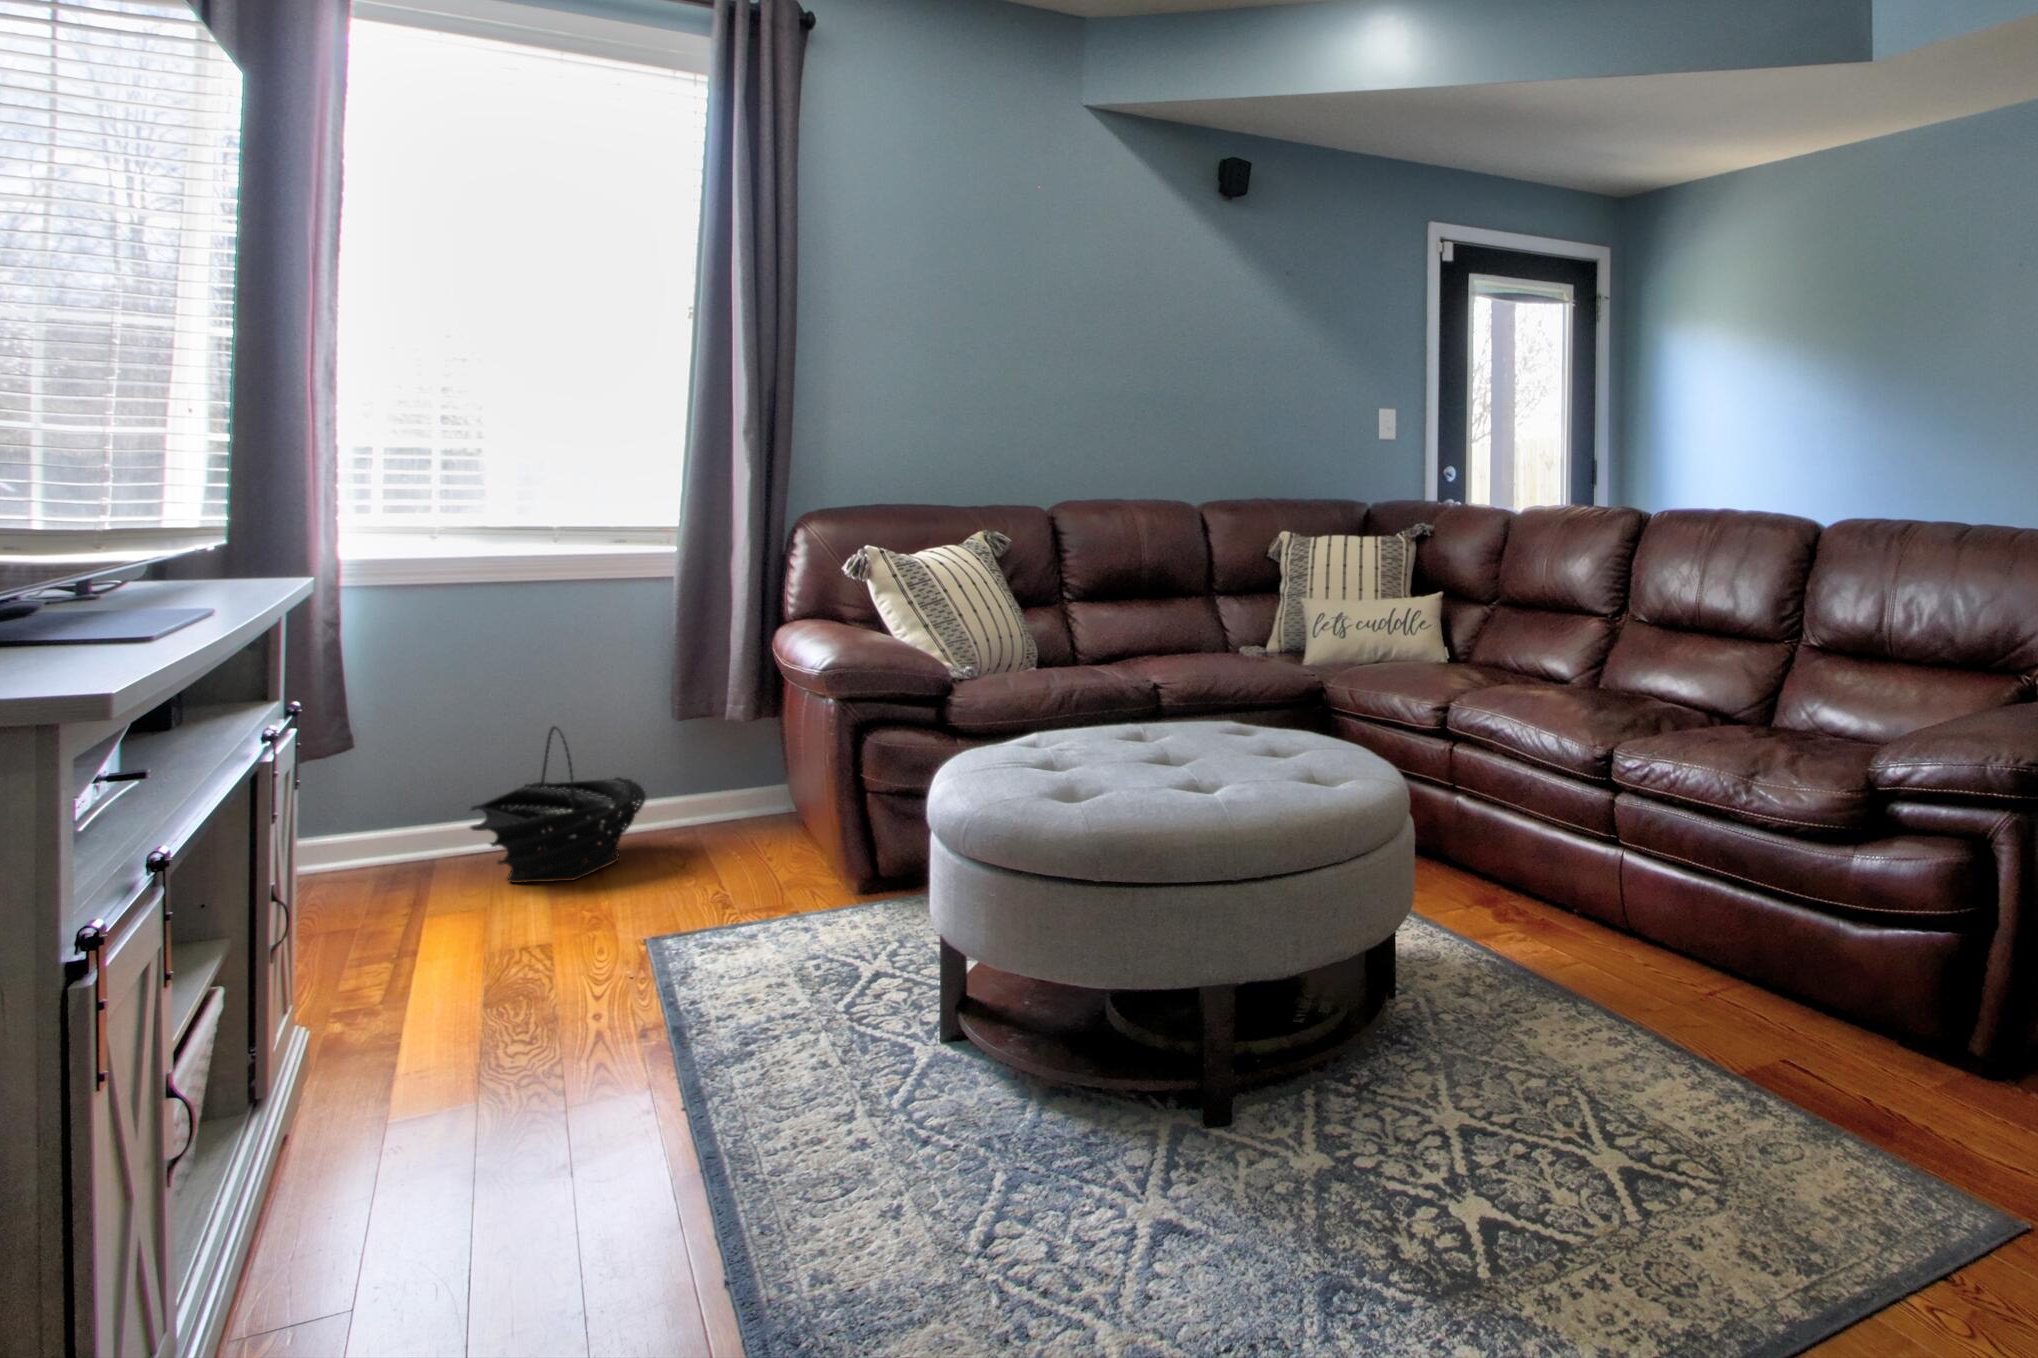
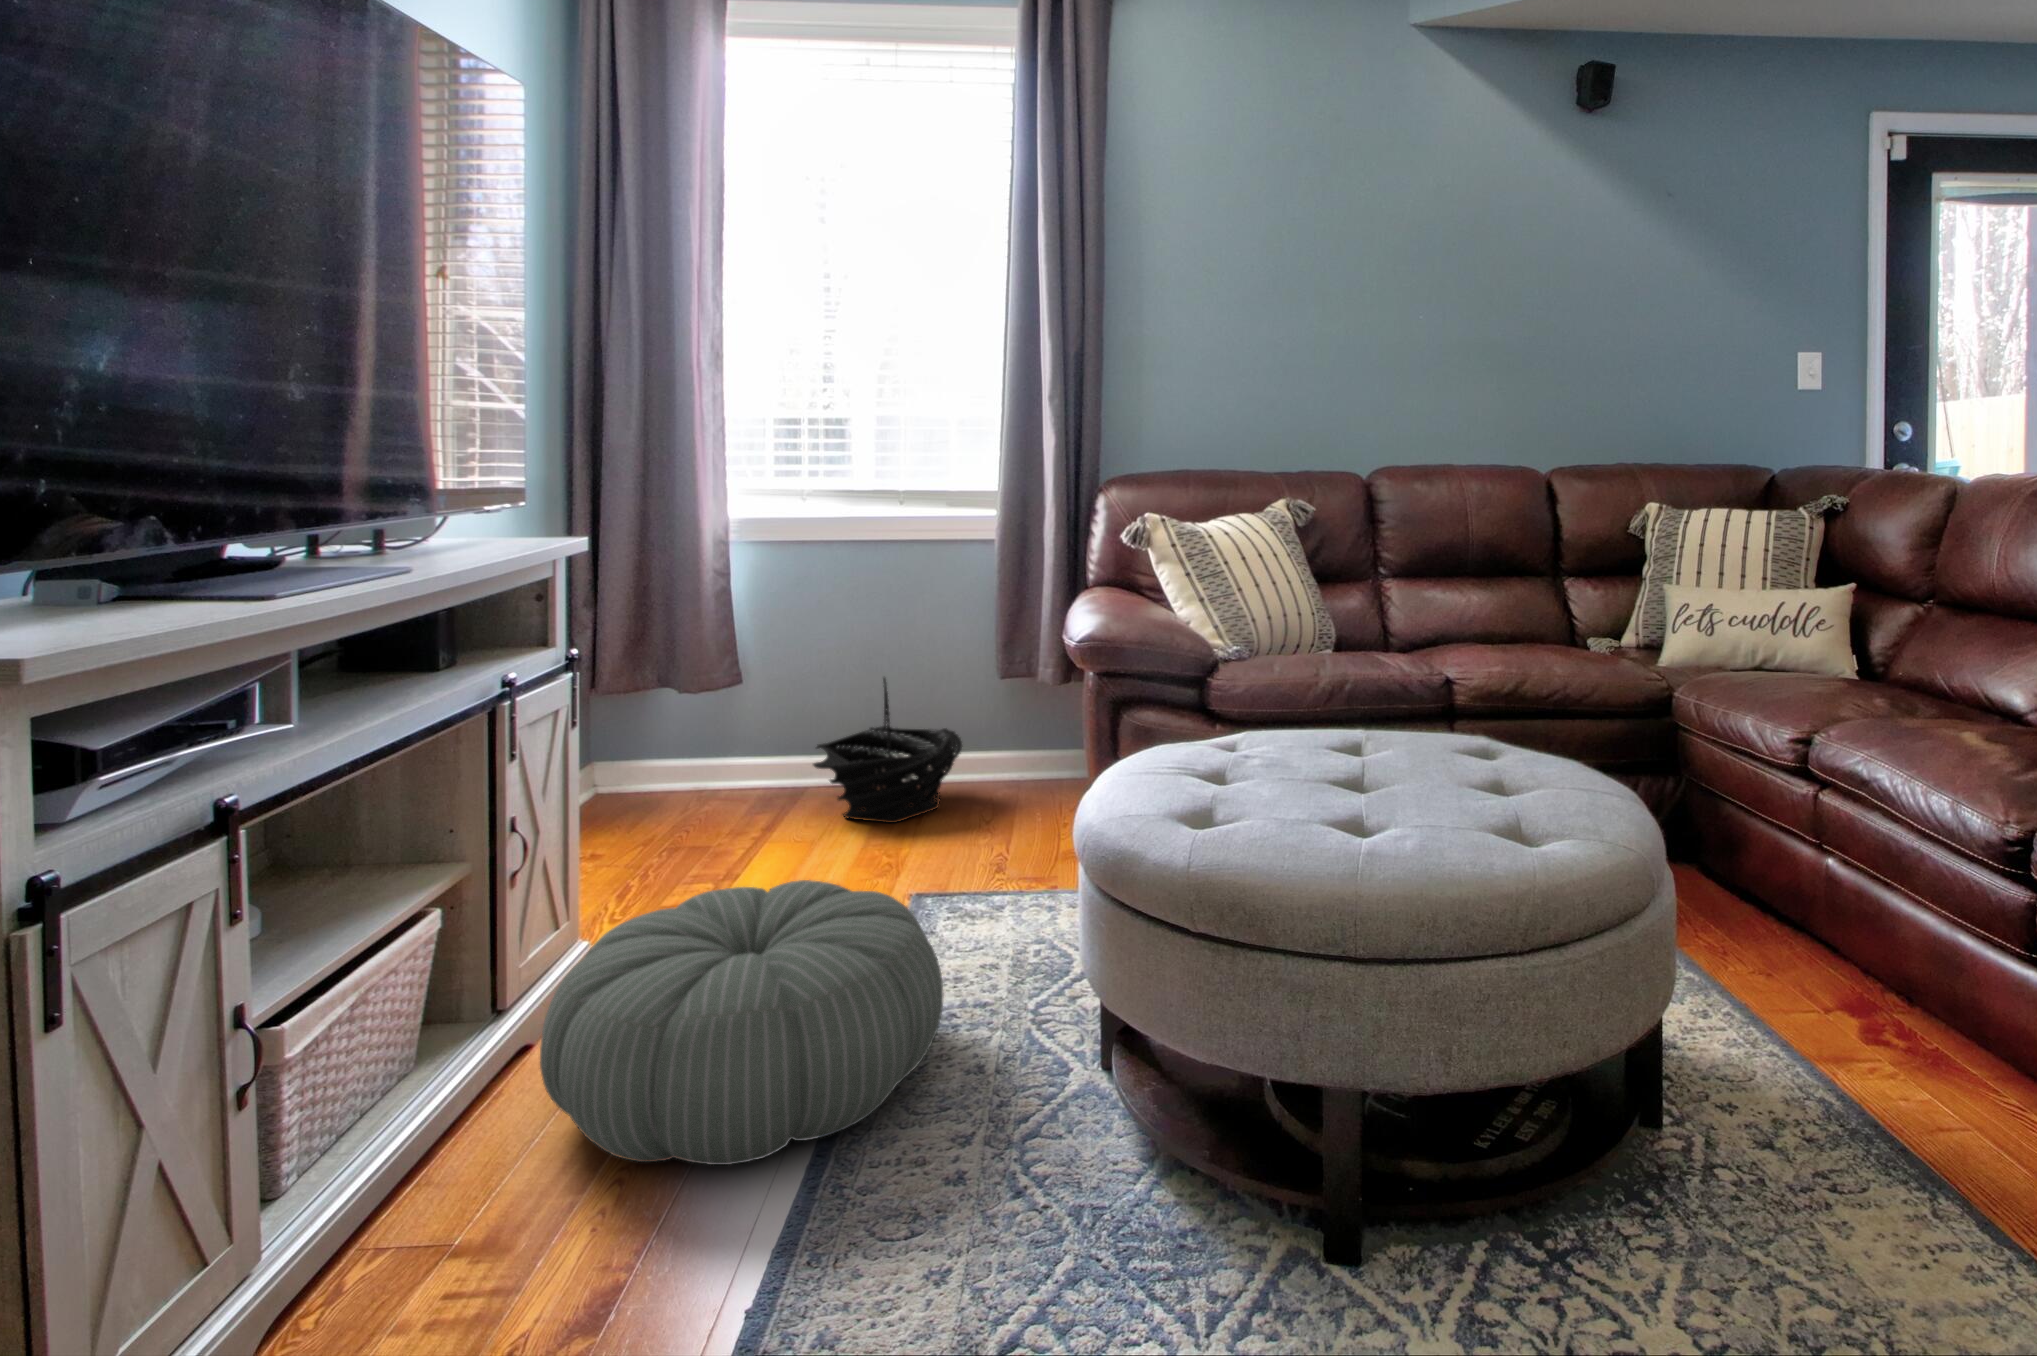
pouf: none [362,918,791,1204] -> present [540,880,943,1165]

